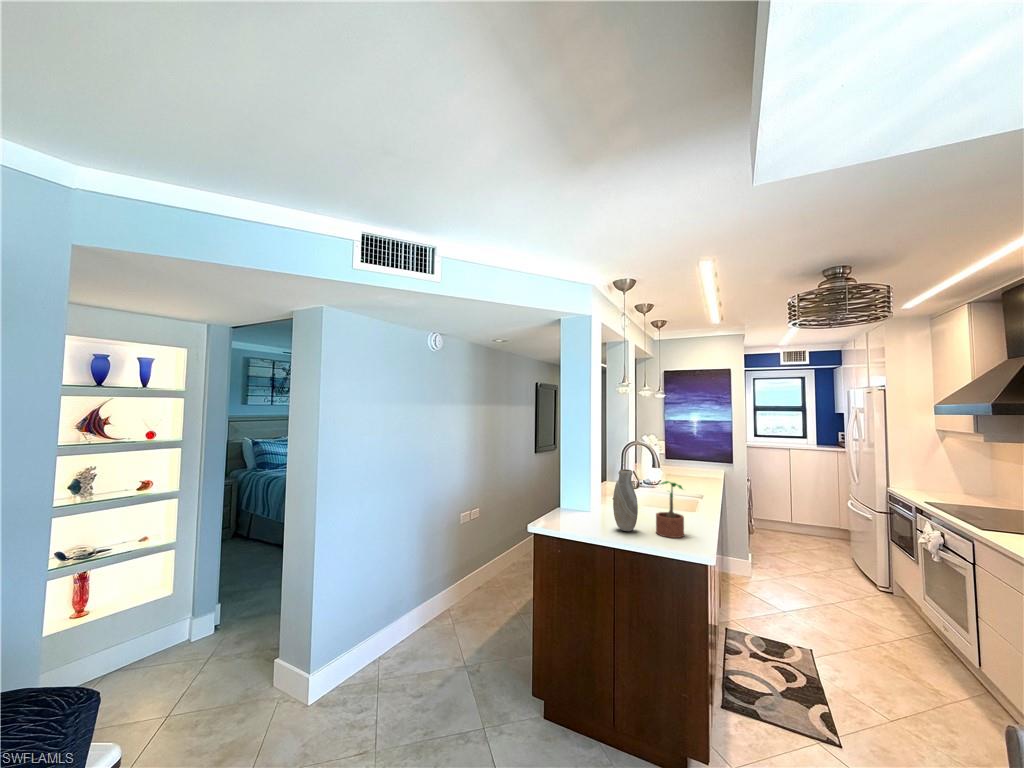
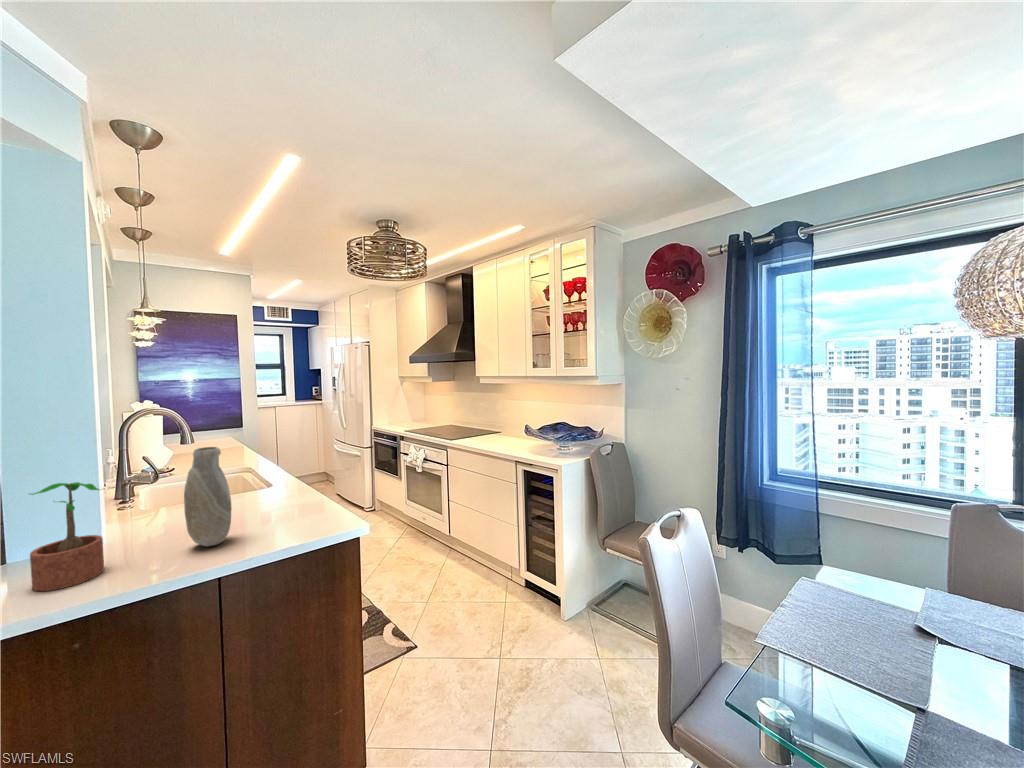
potted plant: present [656,481,684,538] -> present [30,482,104,591]

